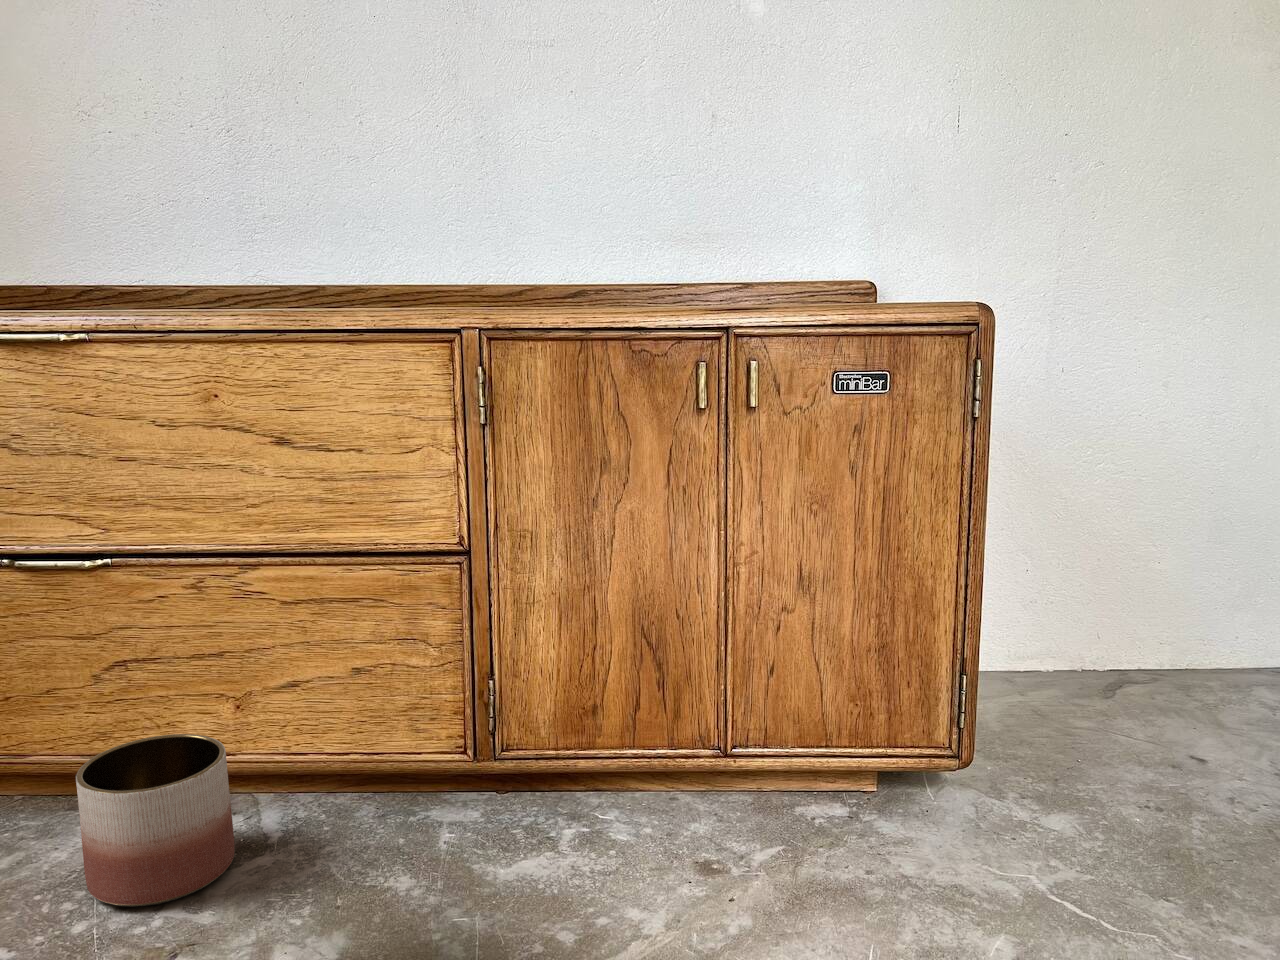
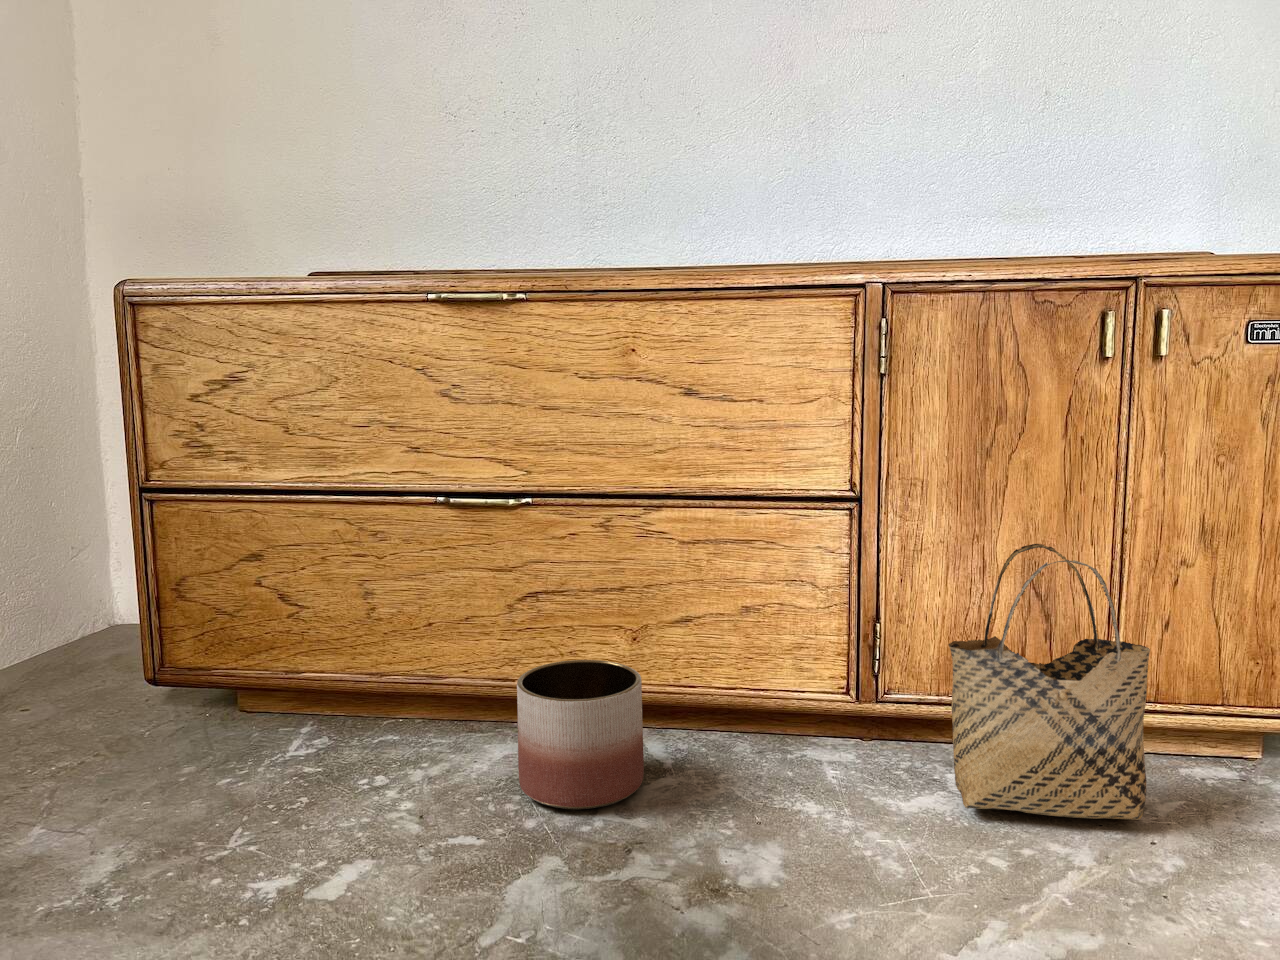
woven basket: none [539,597,736,875] -> present [949,544,1150,820]

